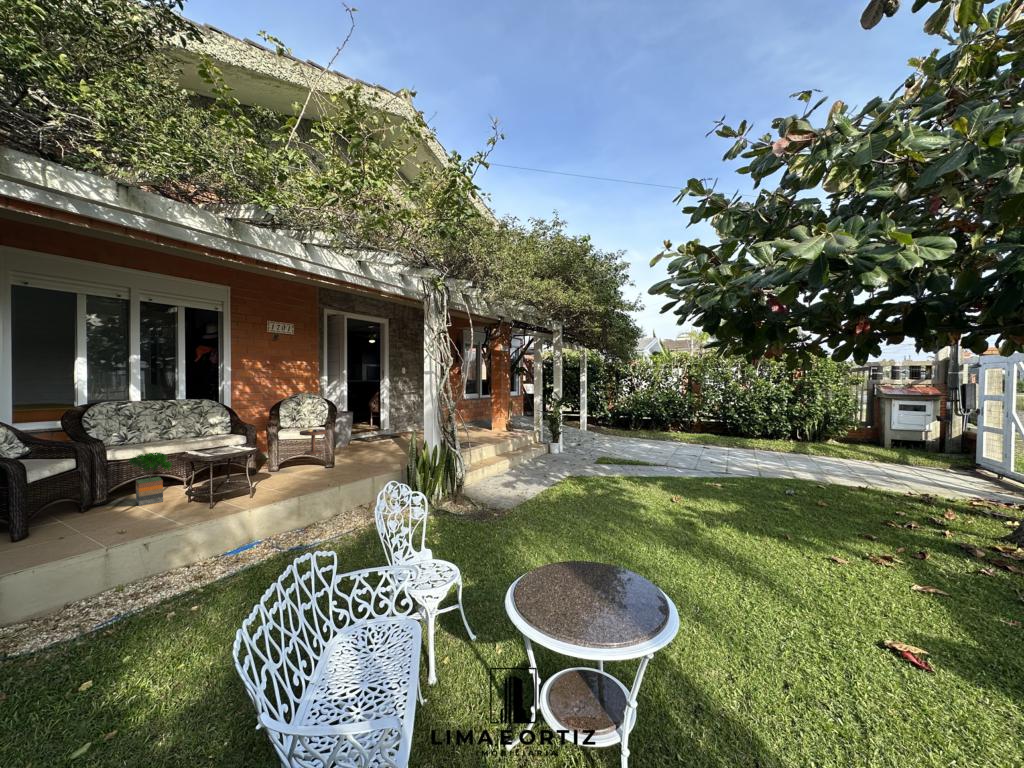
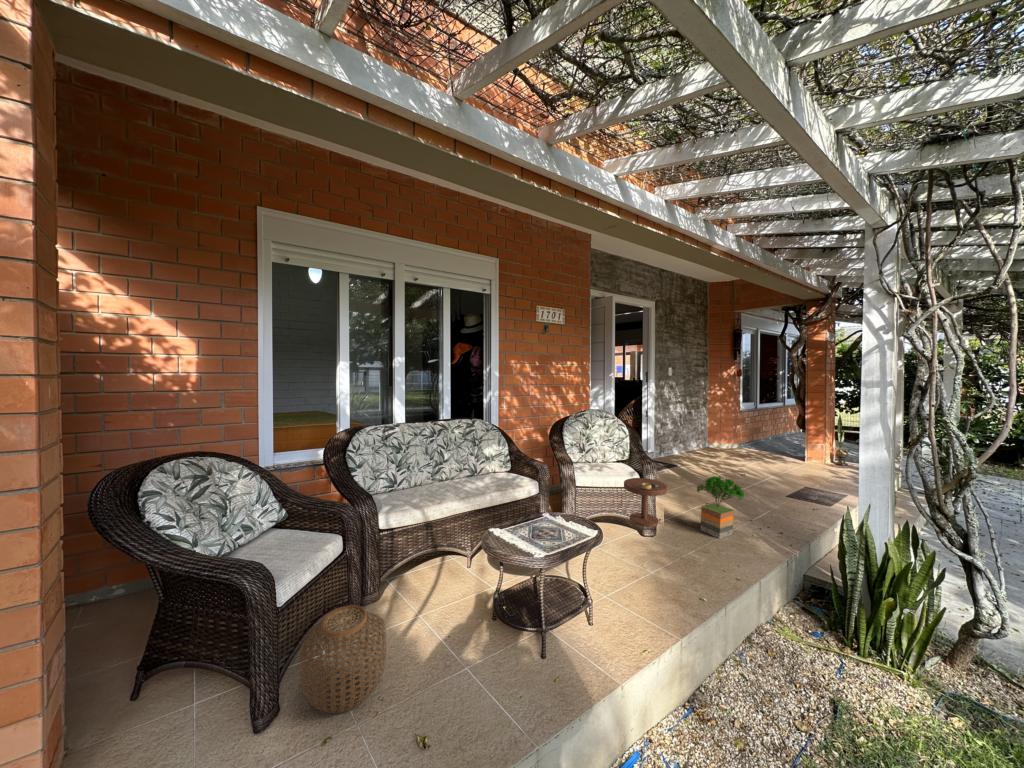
potted tree: present [129,452,172,506] -> present [697,476,745,539]
woven basket: none [48,480,105,527] -> present [300,605,386,713]

